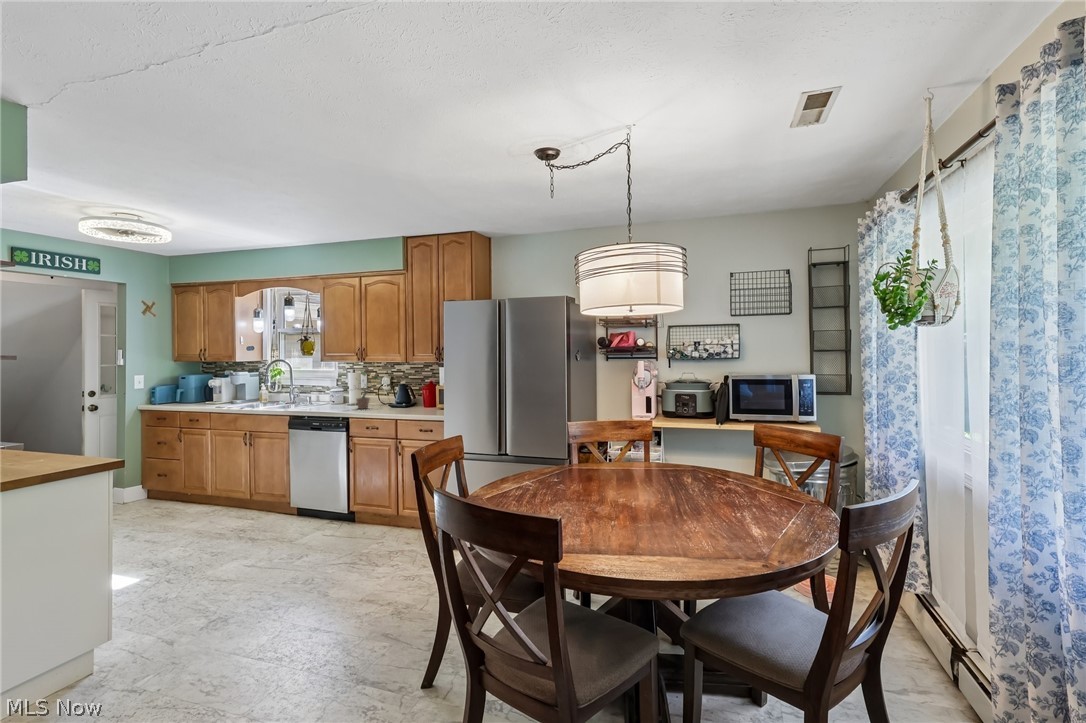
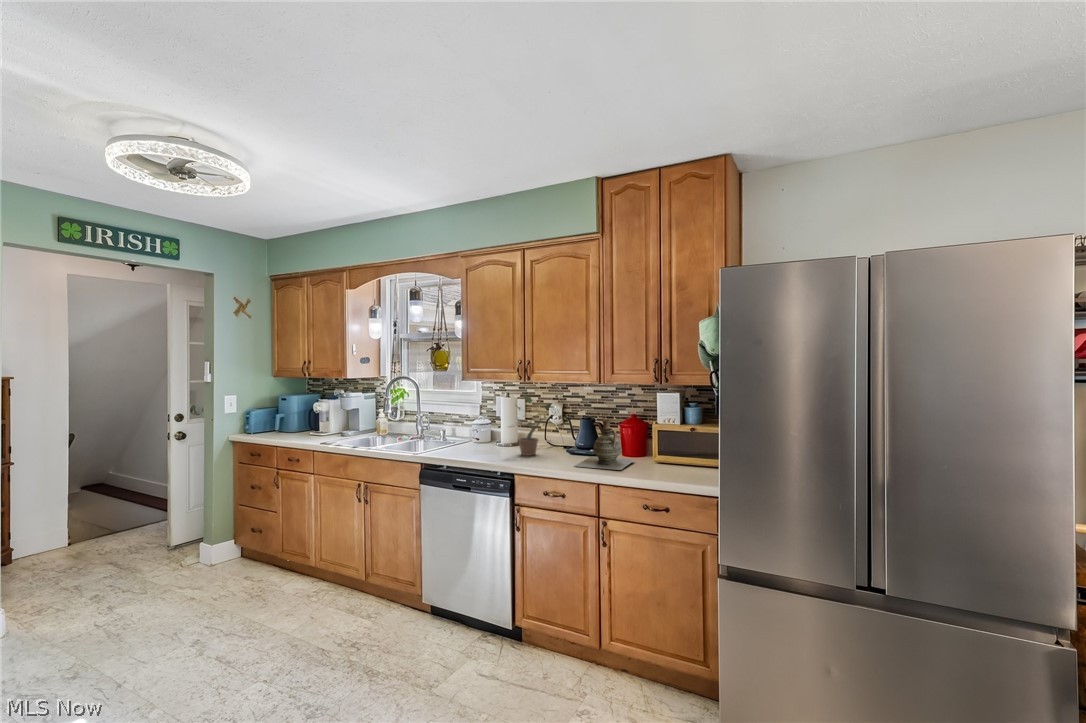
ceramic jug: none [385,384,425,412] -> present [575,420,634,470]

